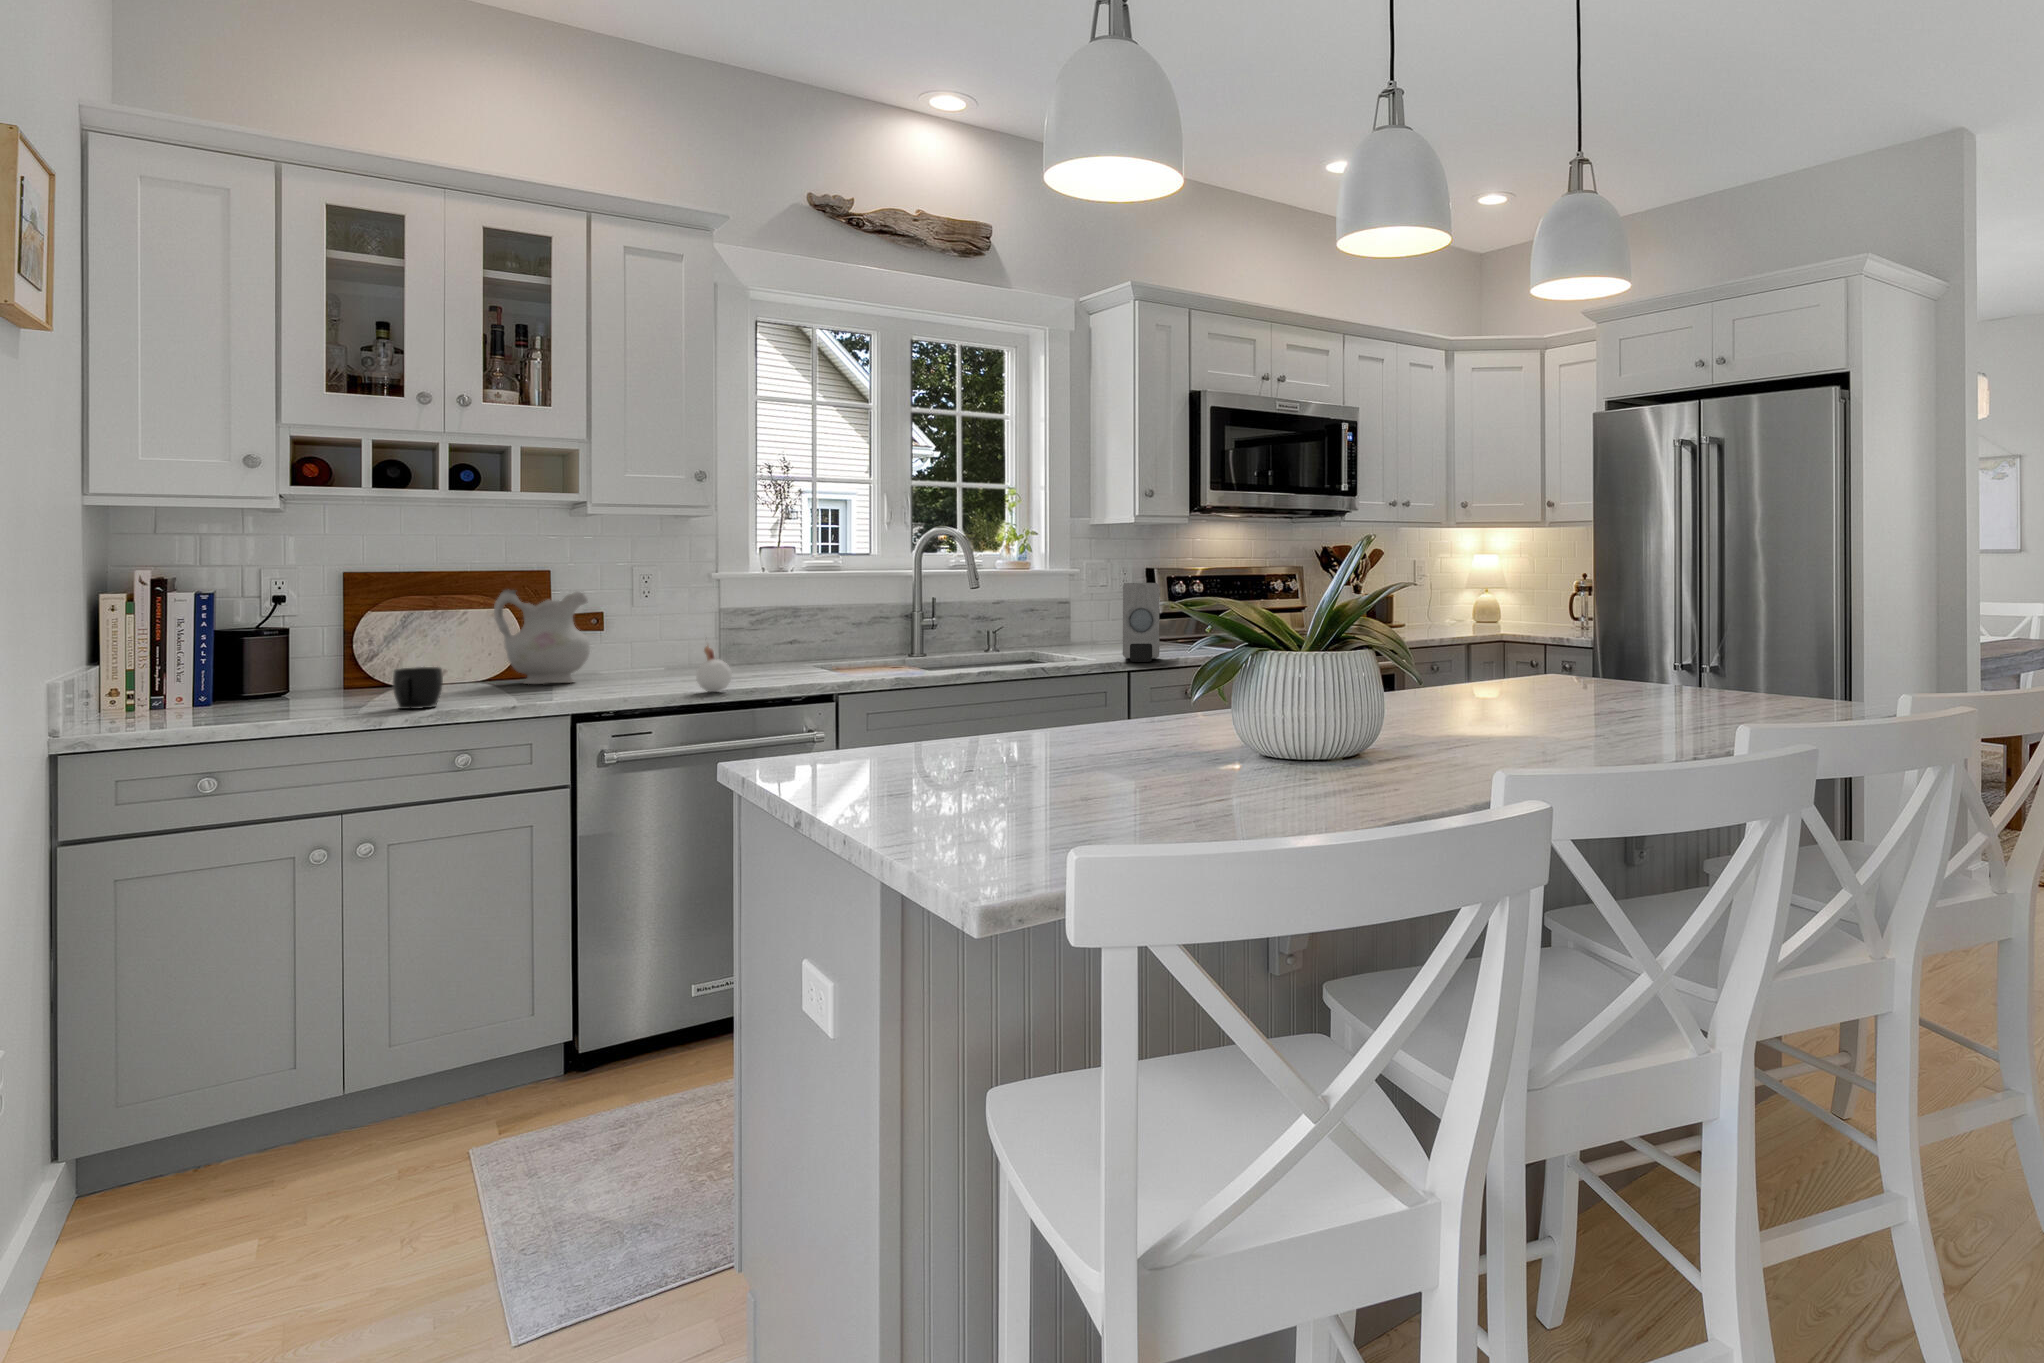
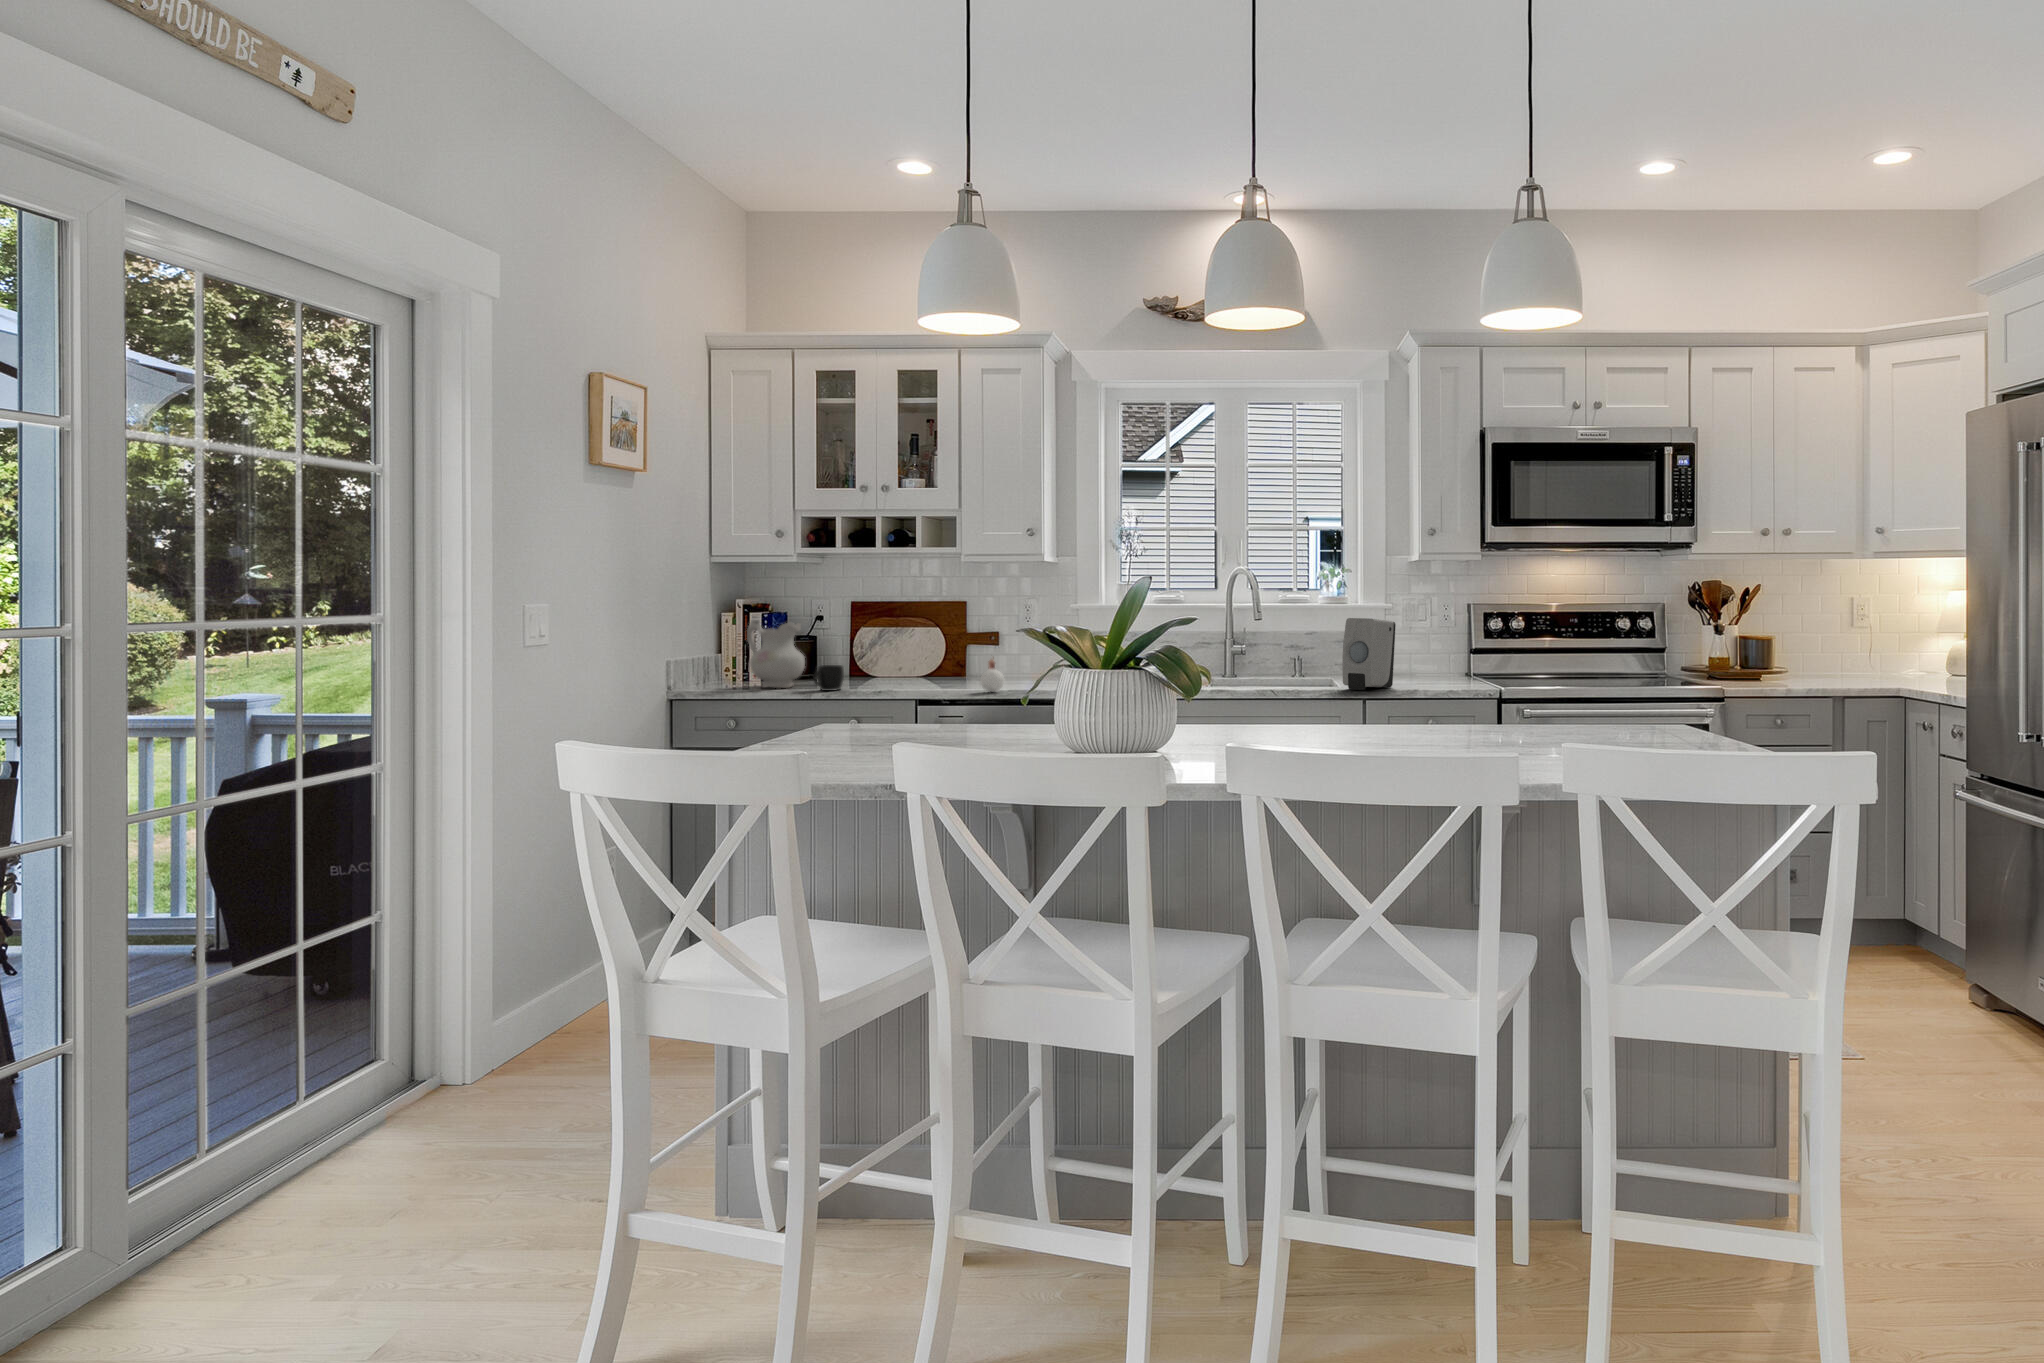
ceramic pitcher: present [494,590,590,684] -> present [747,620,805,688]

